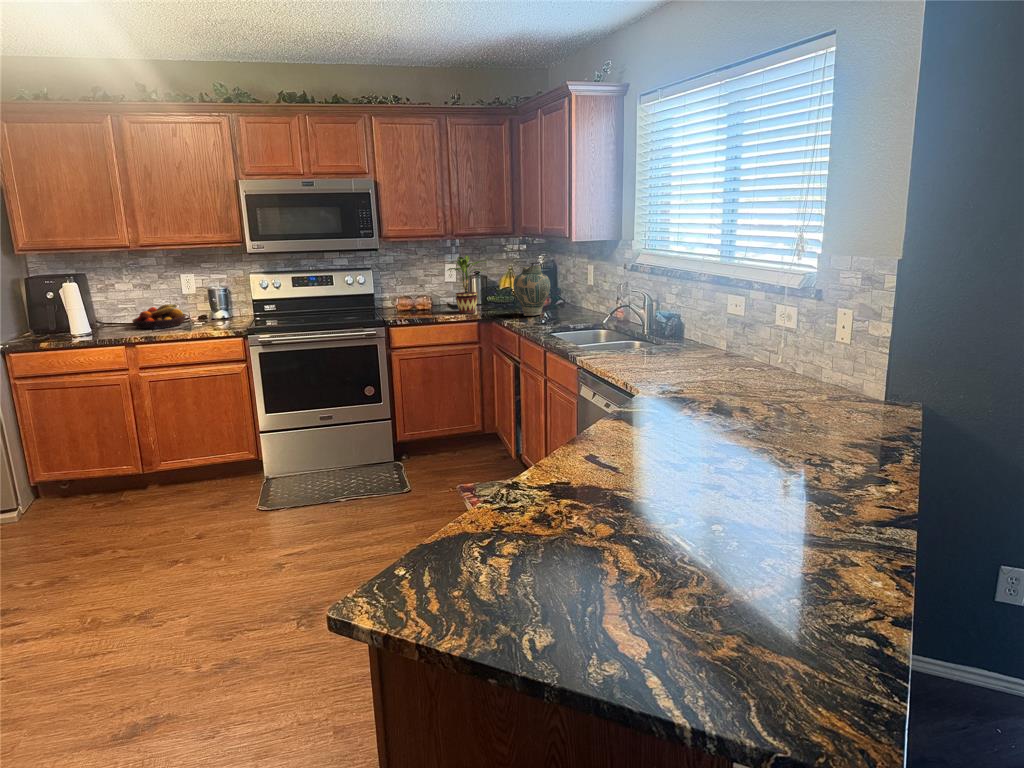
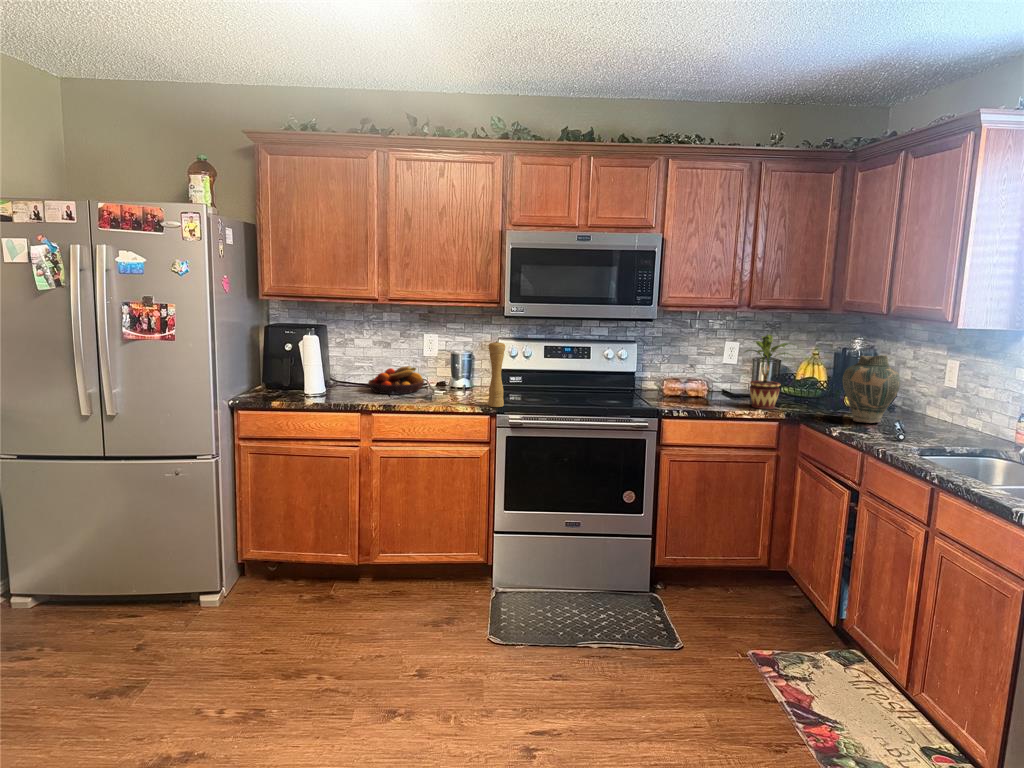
pepper mill: none [233,276,254,330] -> present [488,341,505,407]

